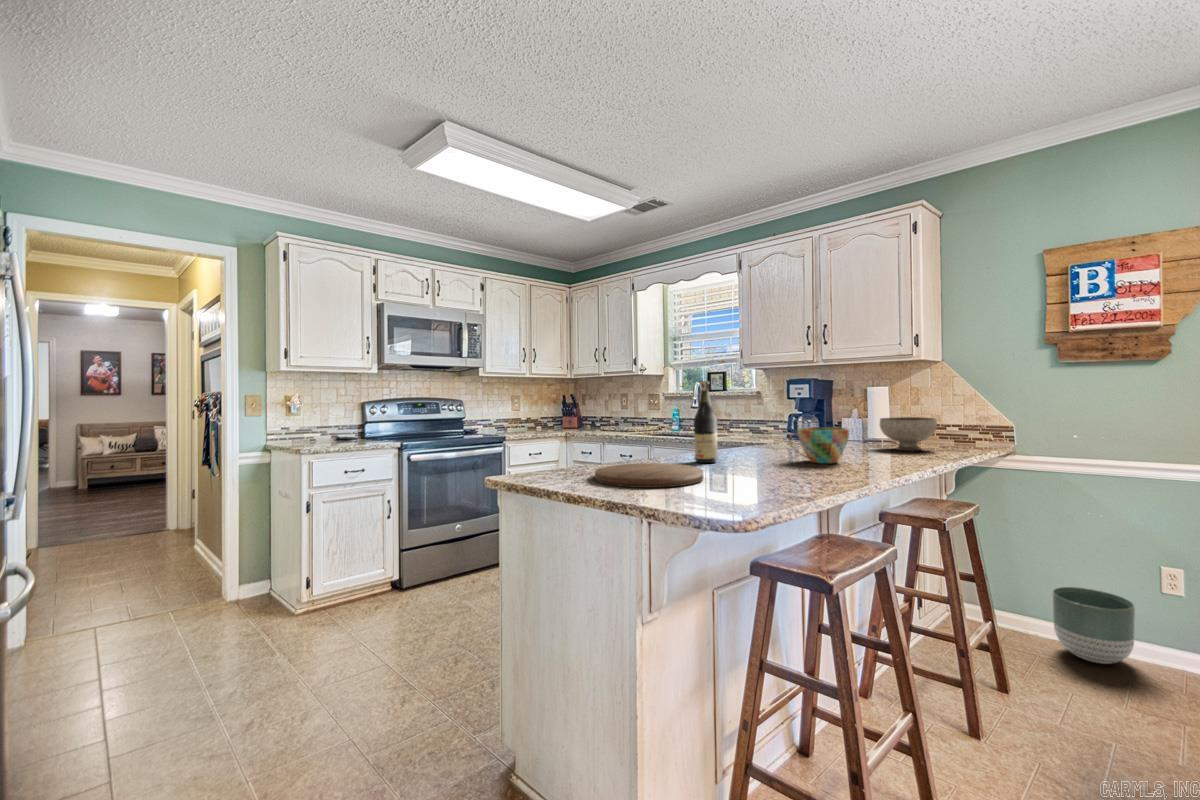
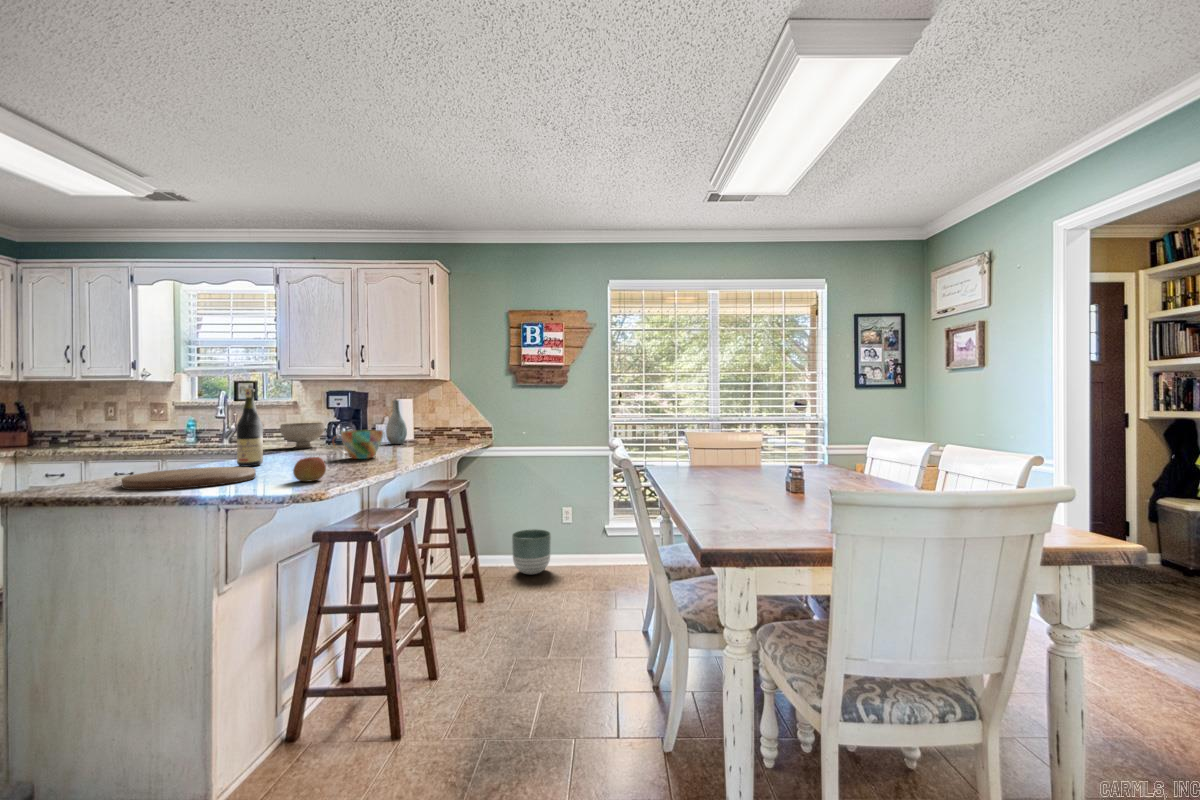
vase: none [855,389,881,443] -> present [386,400,407,444]
bowl: present [880,417,937,450] -> present [280,423,325,448]
apple: none [736,465,773,495] -> present [293,457,326,481]

